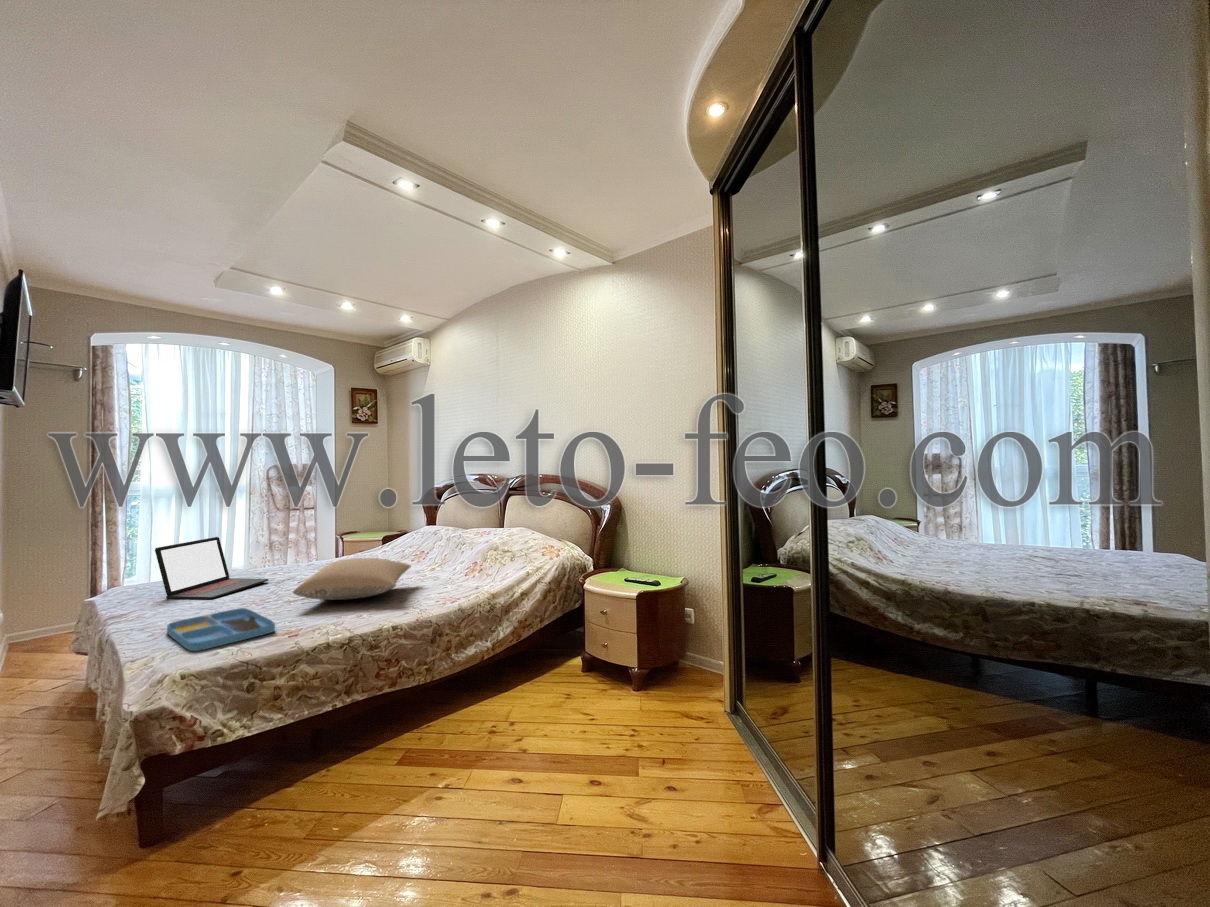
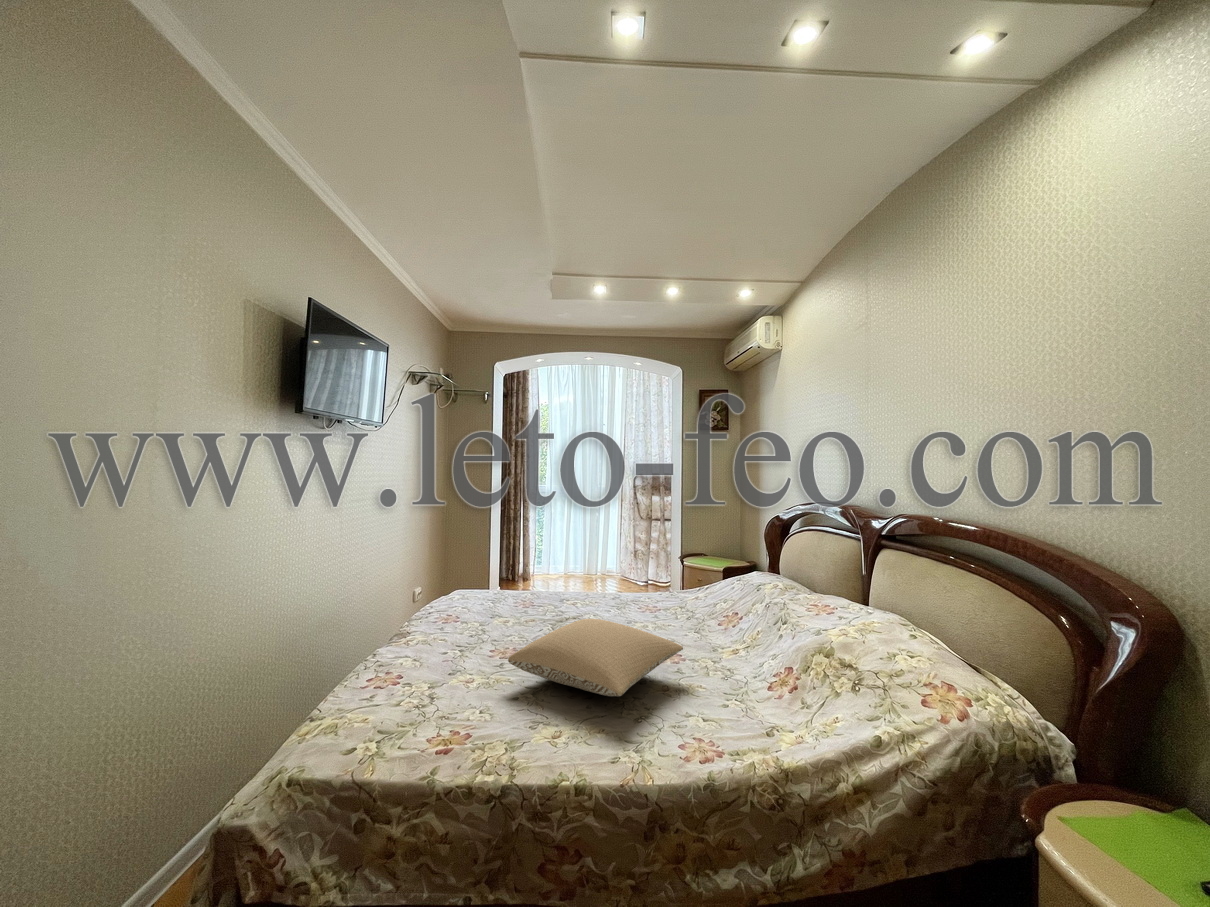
laptop: present [155,537,268,600] -> none [452,554,549,630]
tray: present [167,608,275,651] -> none [345,663,462,732]

